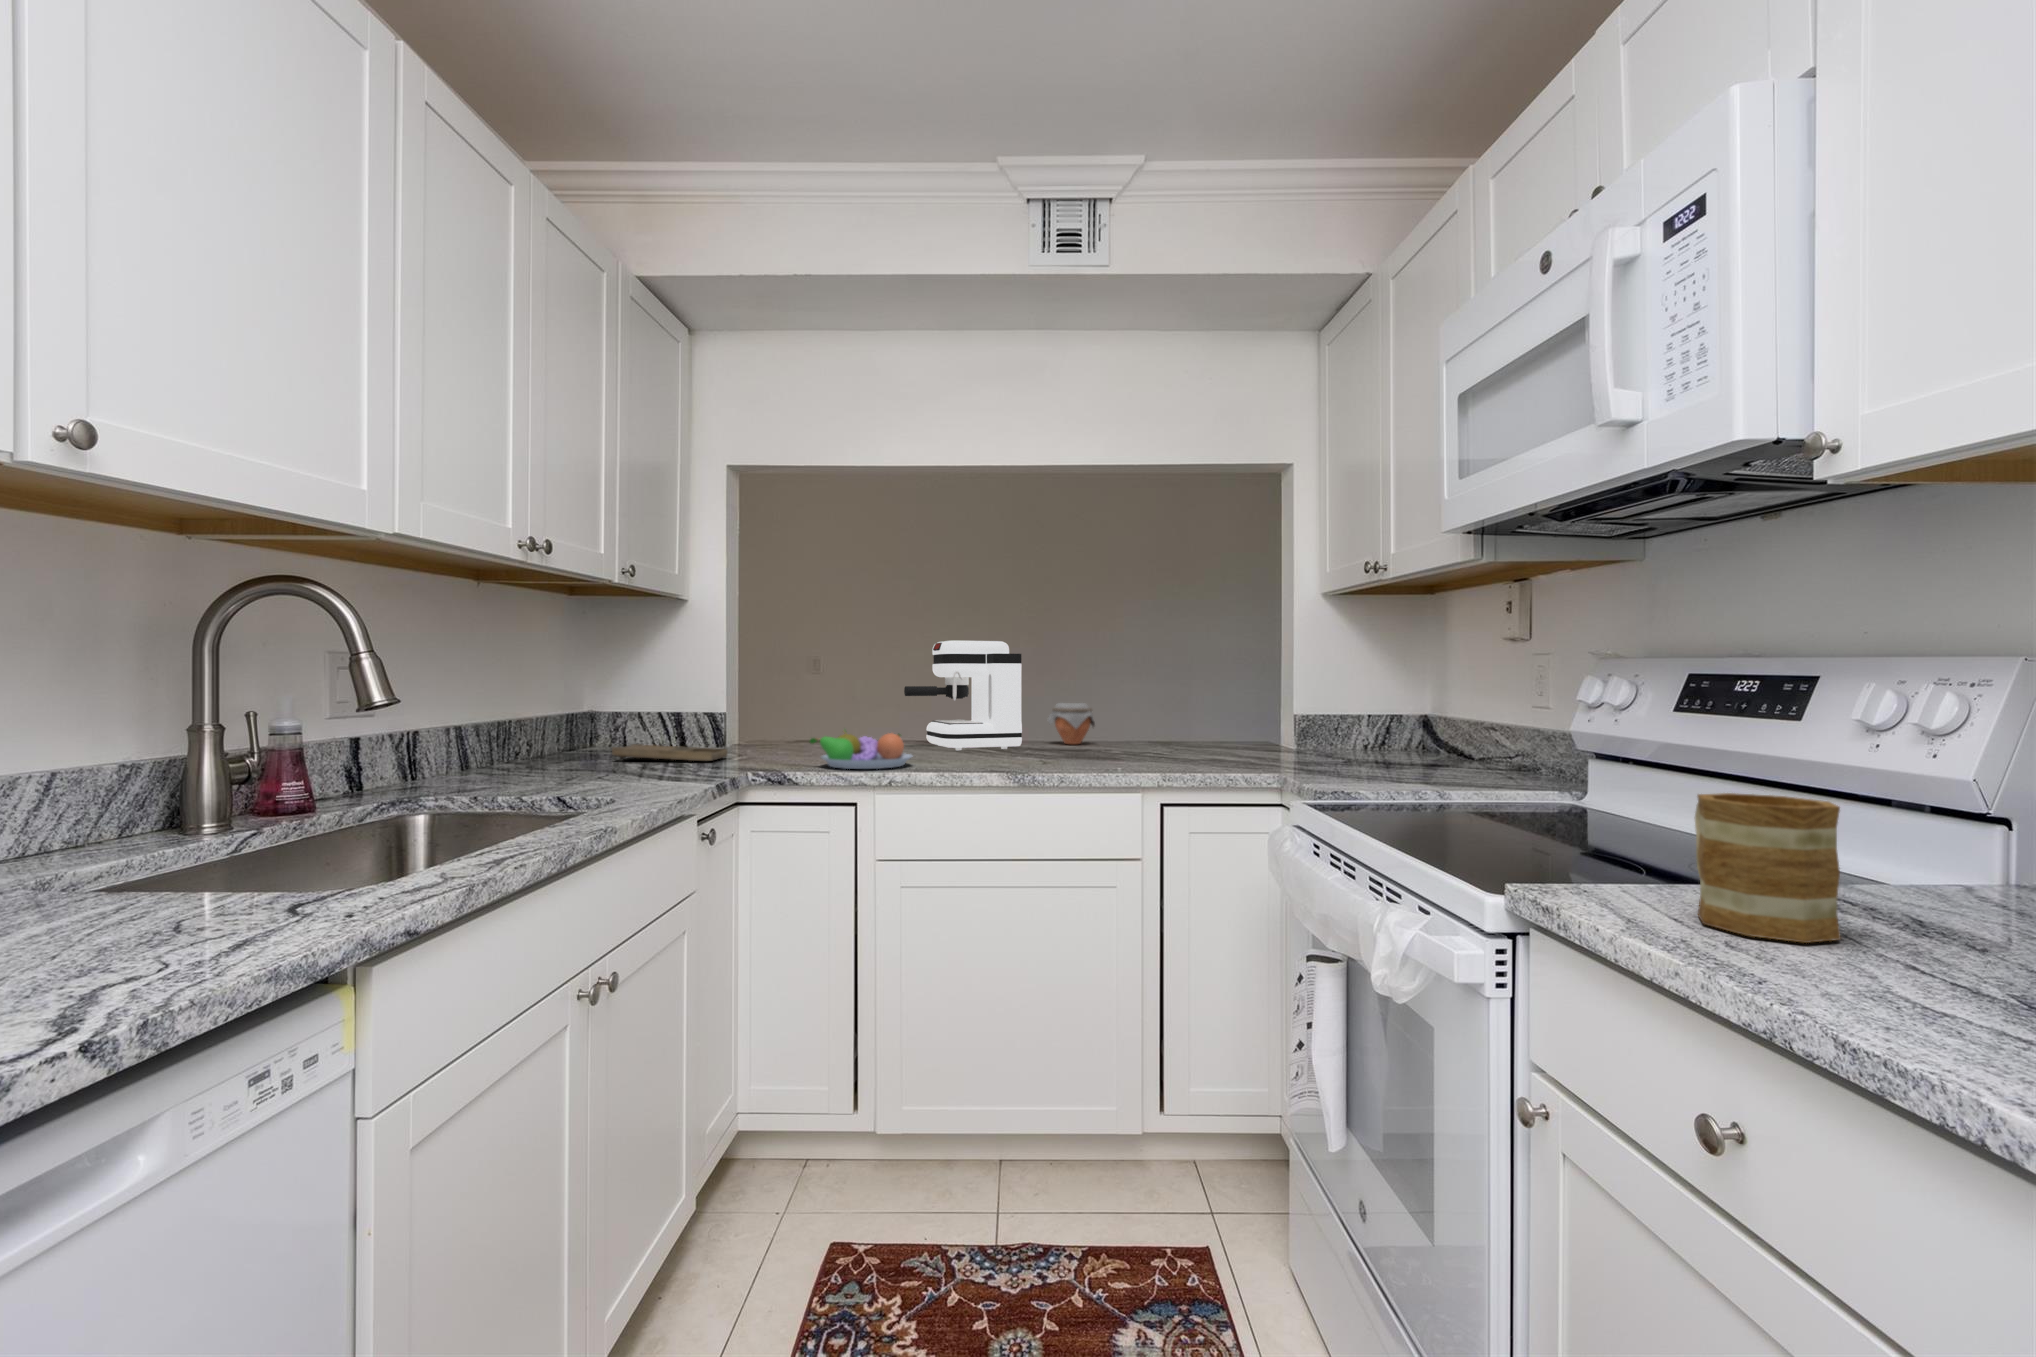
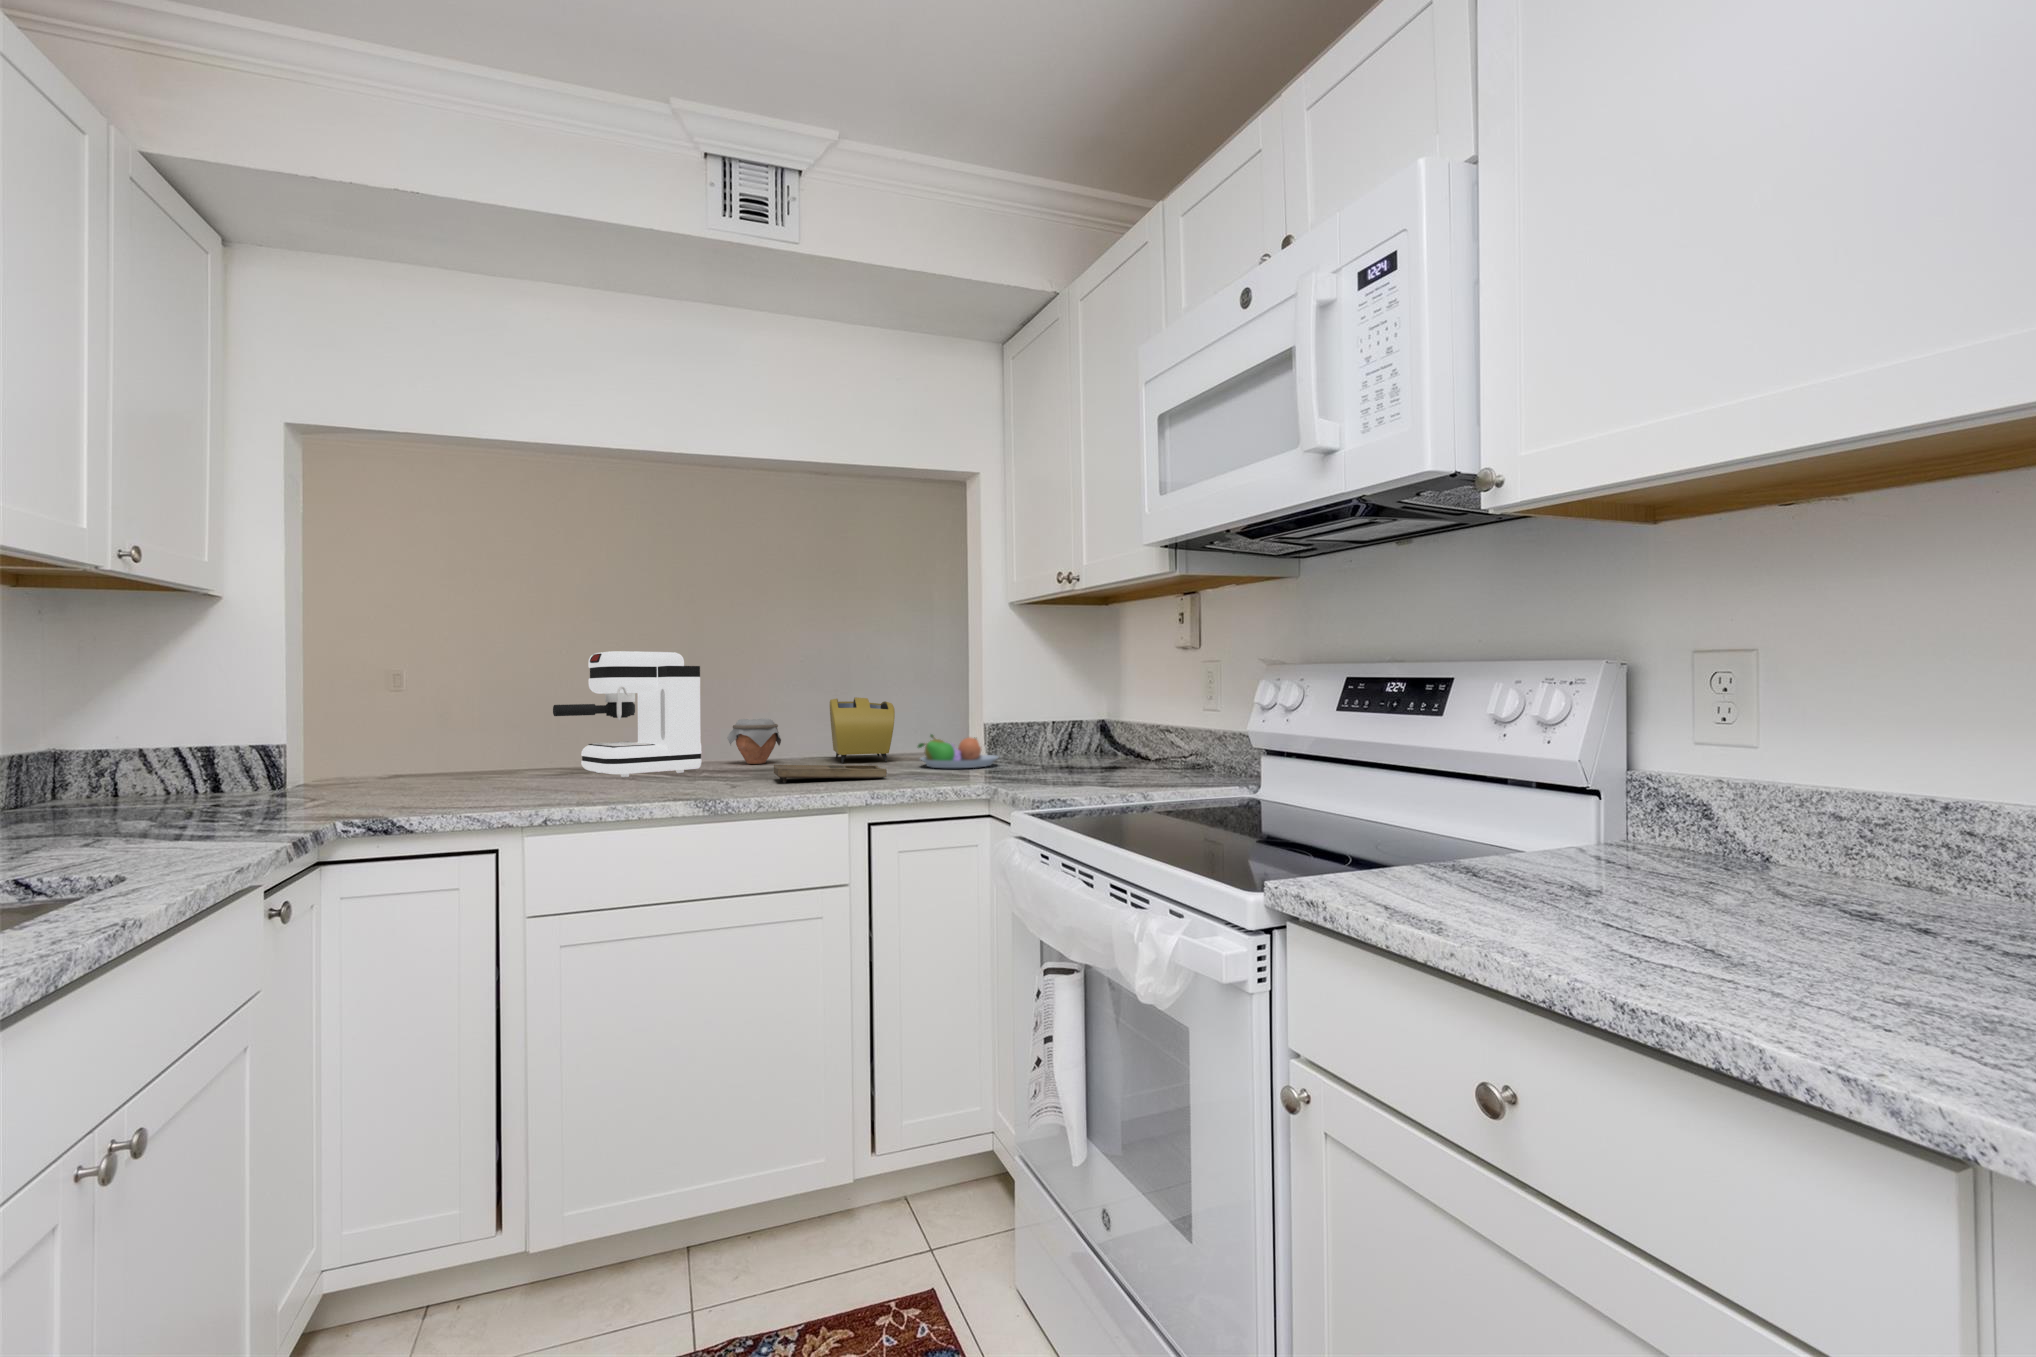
toaster: none [1141,685,1203,748] -> present [830,697,895,763]
fruit bowl: present [810,730,912,769] -> present [918,735,998,768]
tray: present [612,744,728,761] -> present [774,765,887,782]
mug: present [1695,793,1841,943] -> none [1410,781,1539,909]

